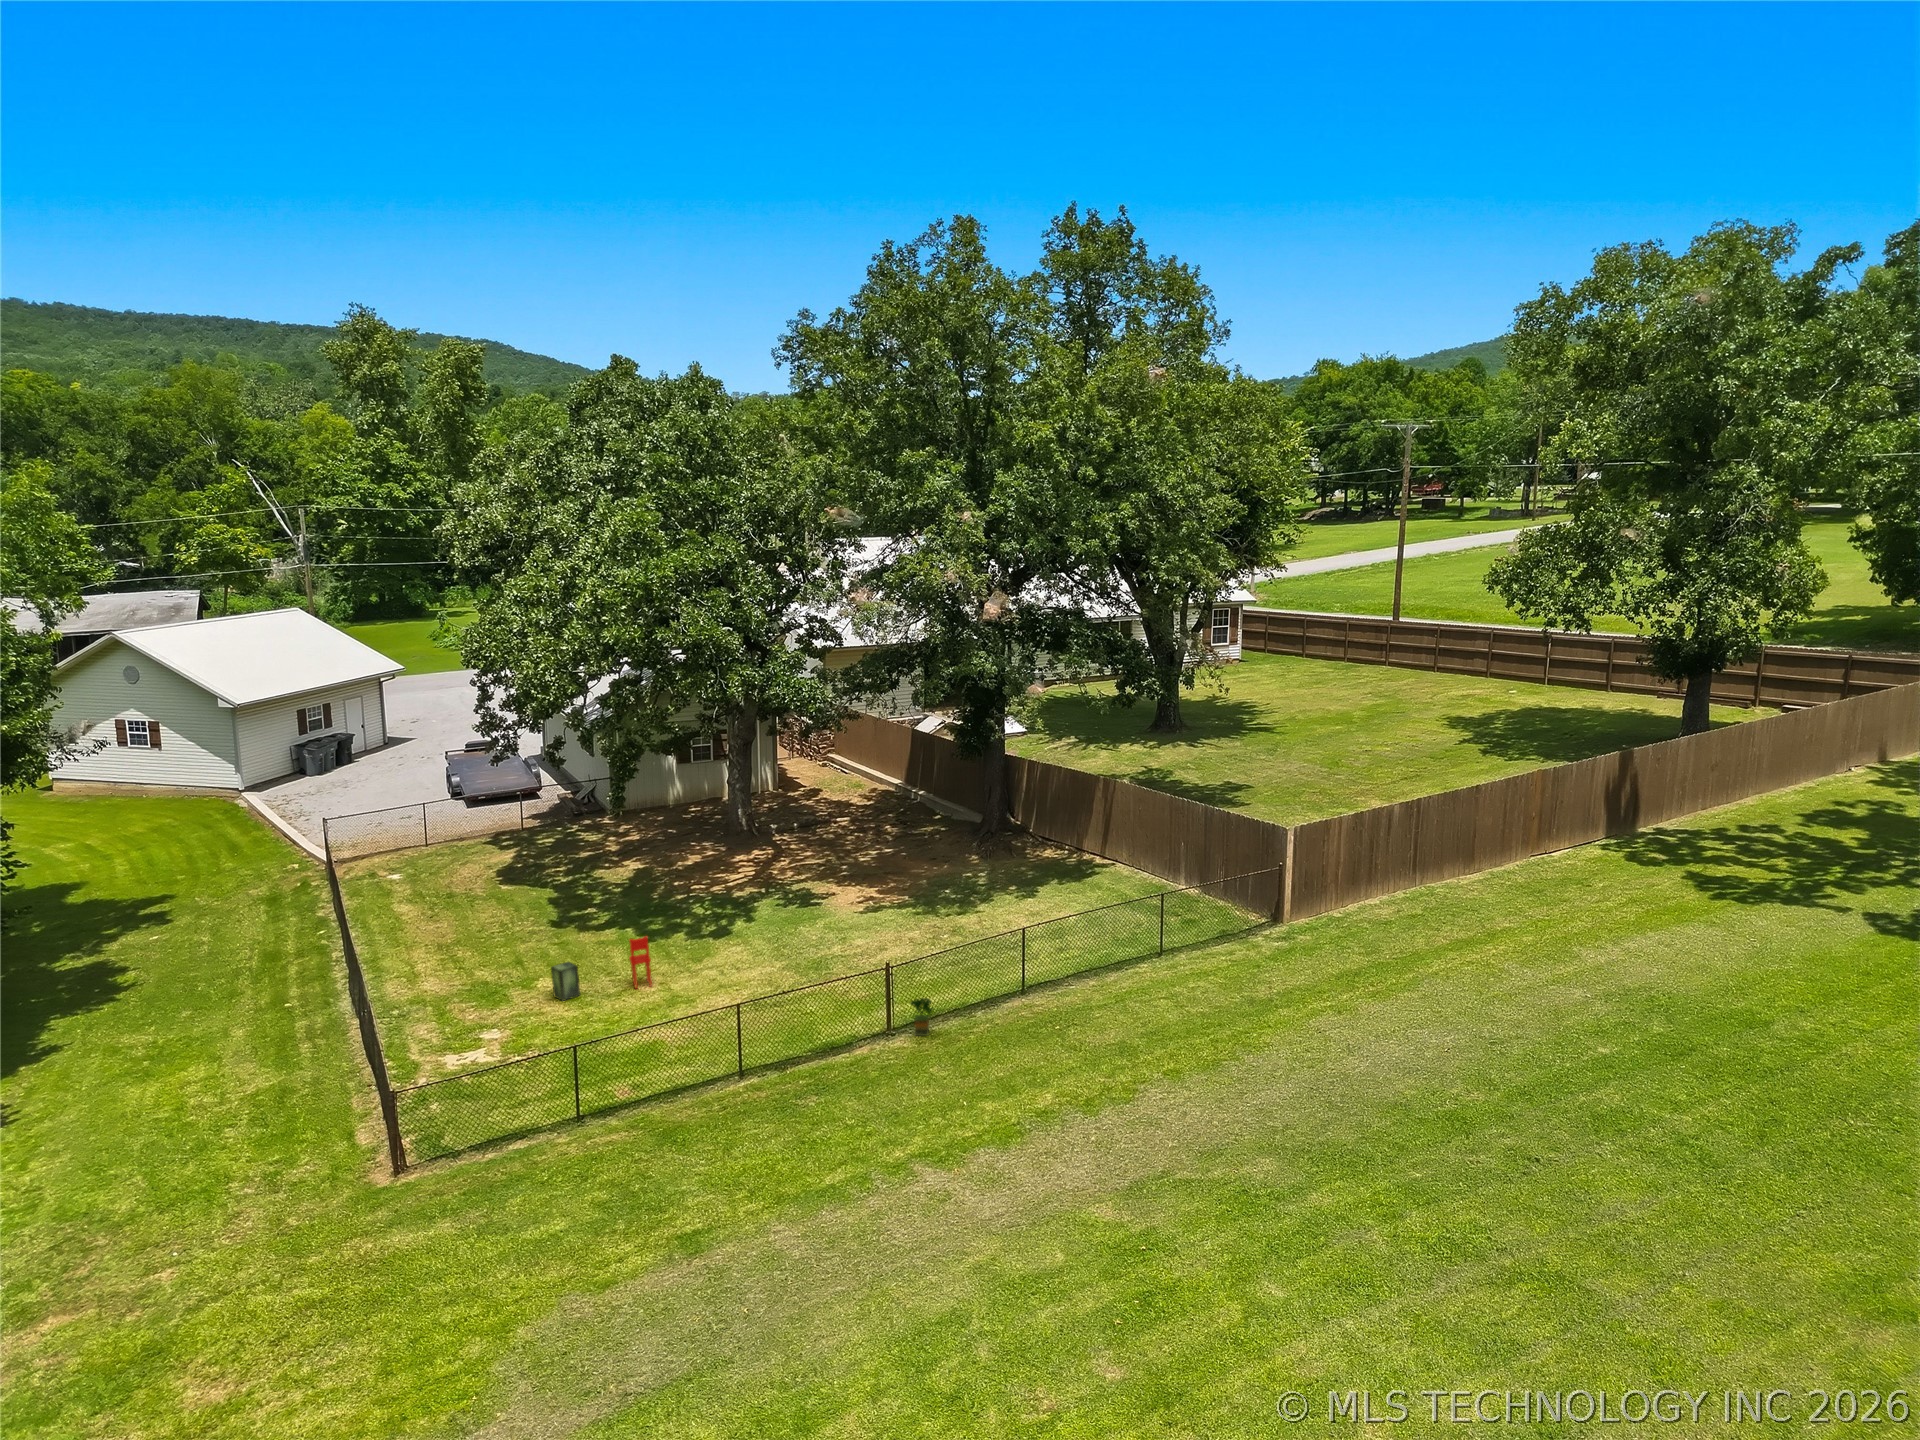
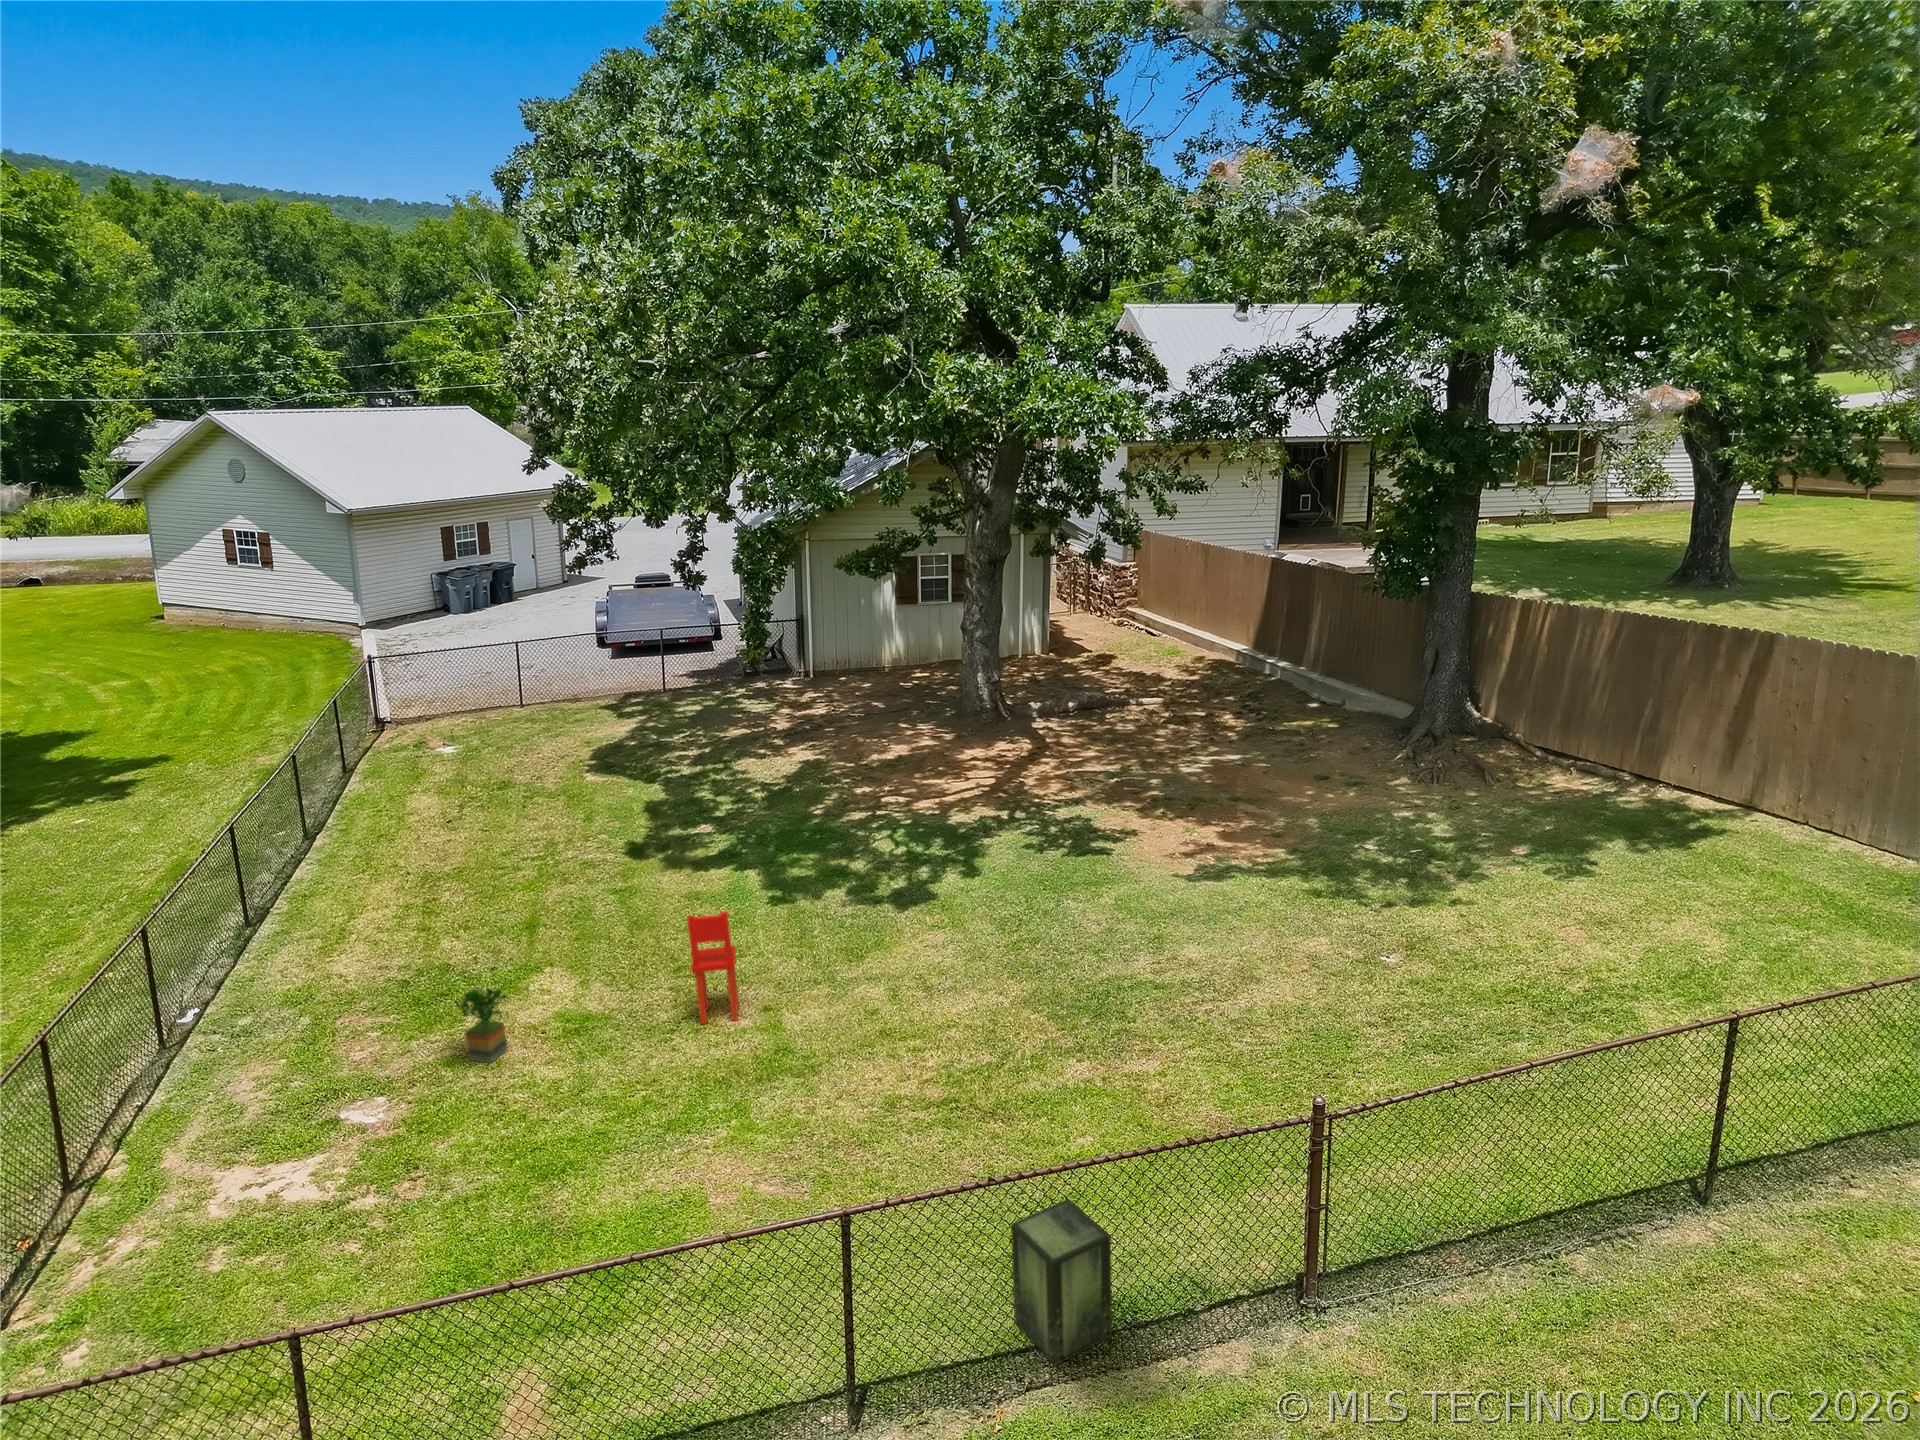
storage box: present [551,962,581,1001] -> present [1011,1199,1112,1366]
potted tree: present [911,998,933,1036] -> present [460,988,508,1063]

